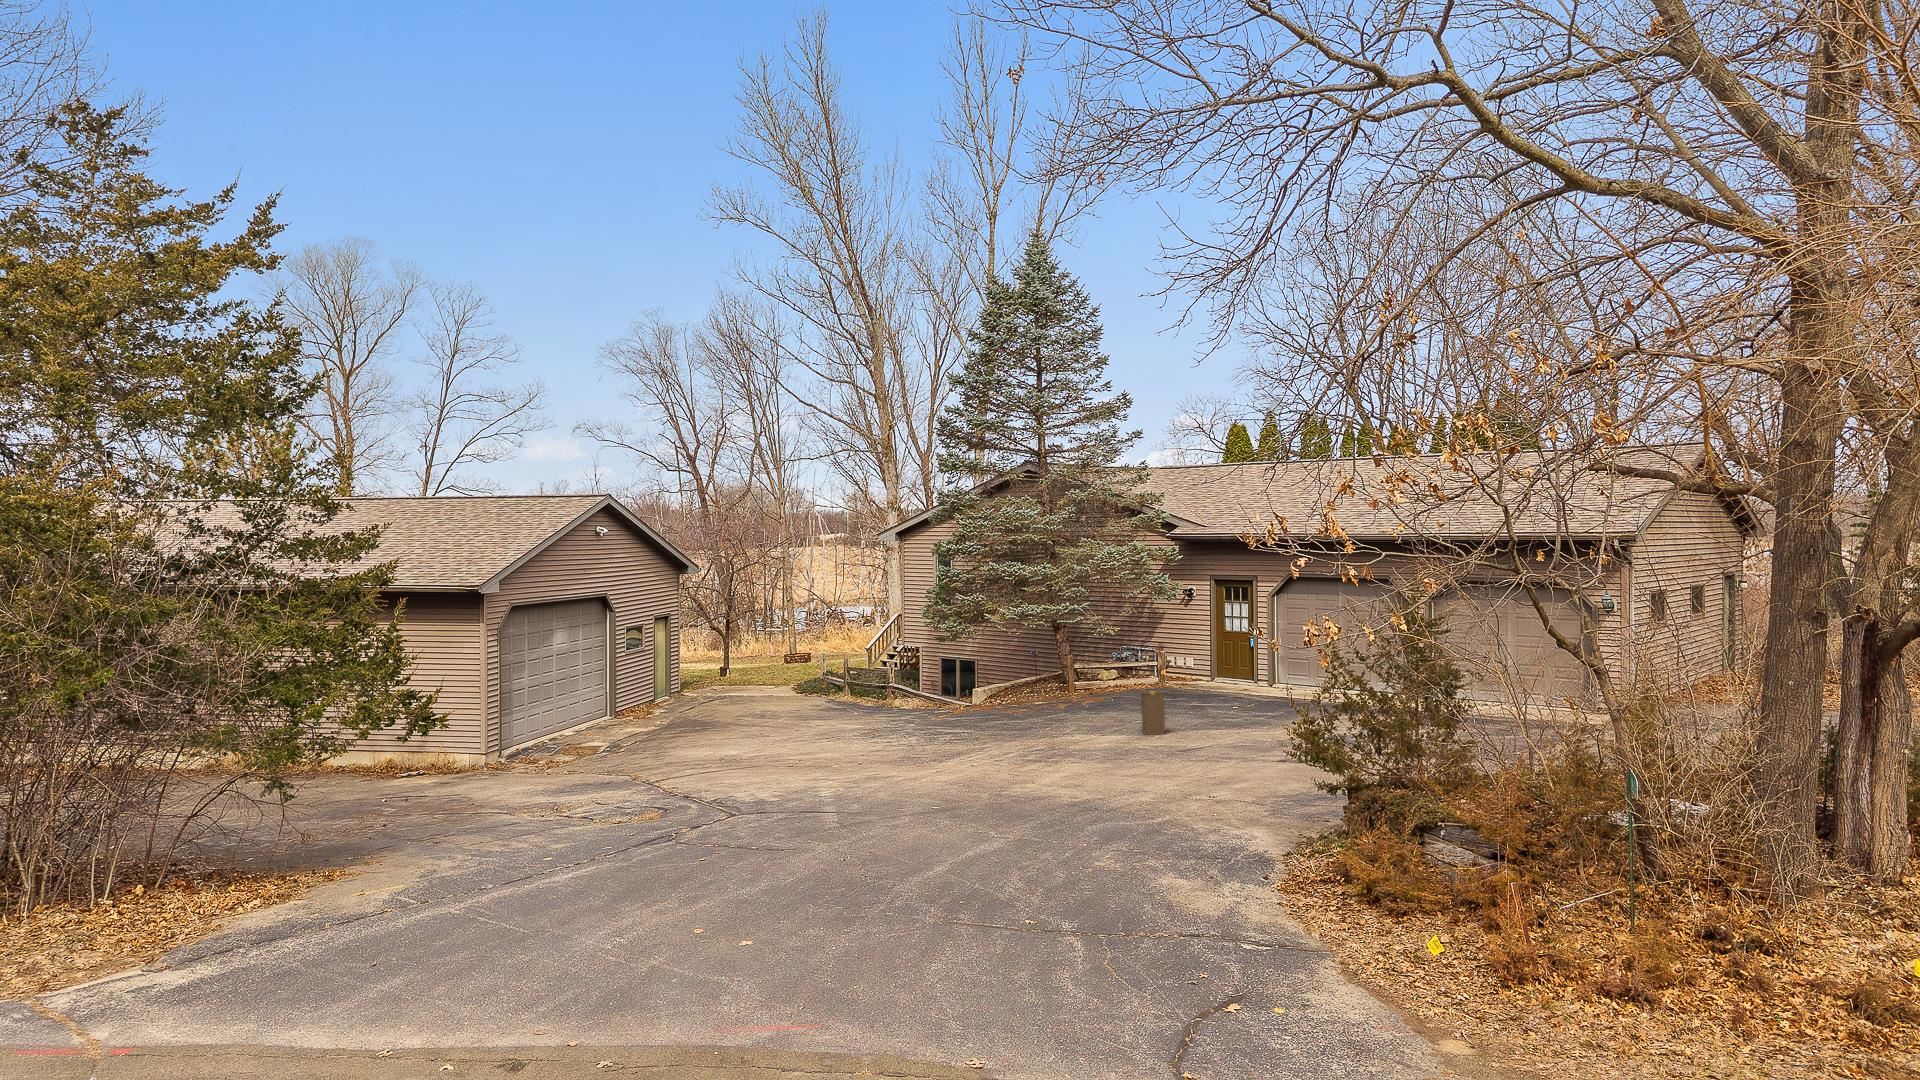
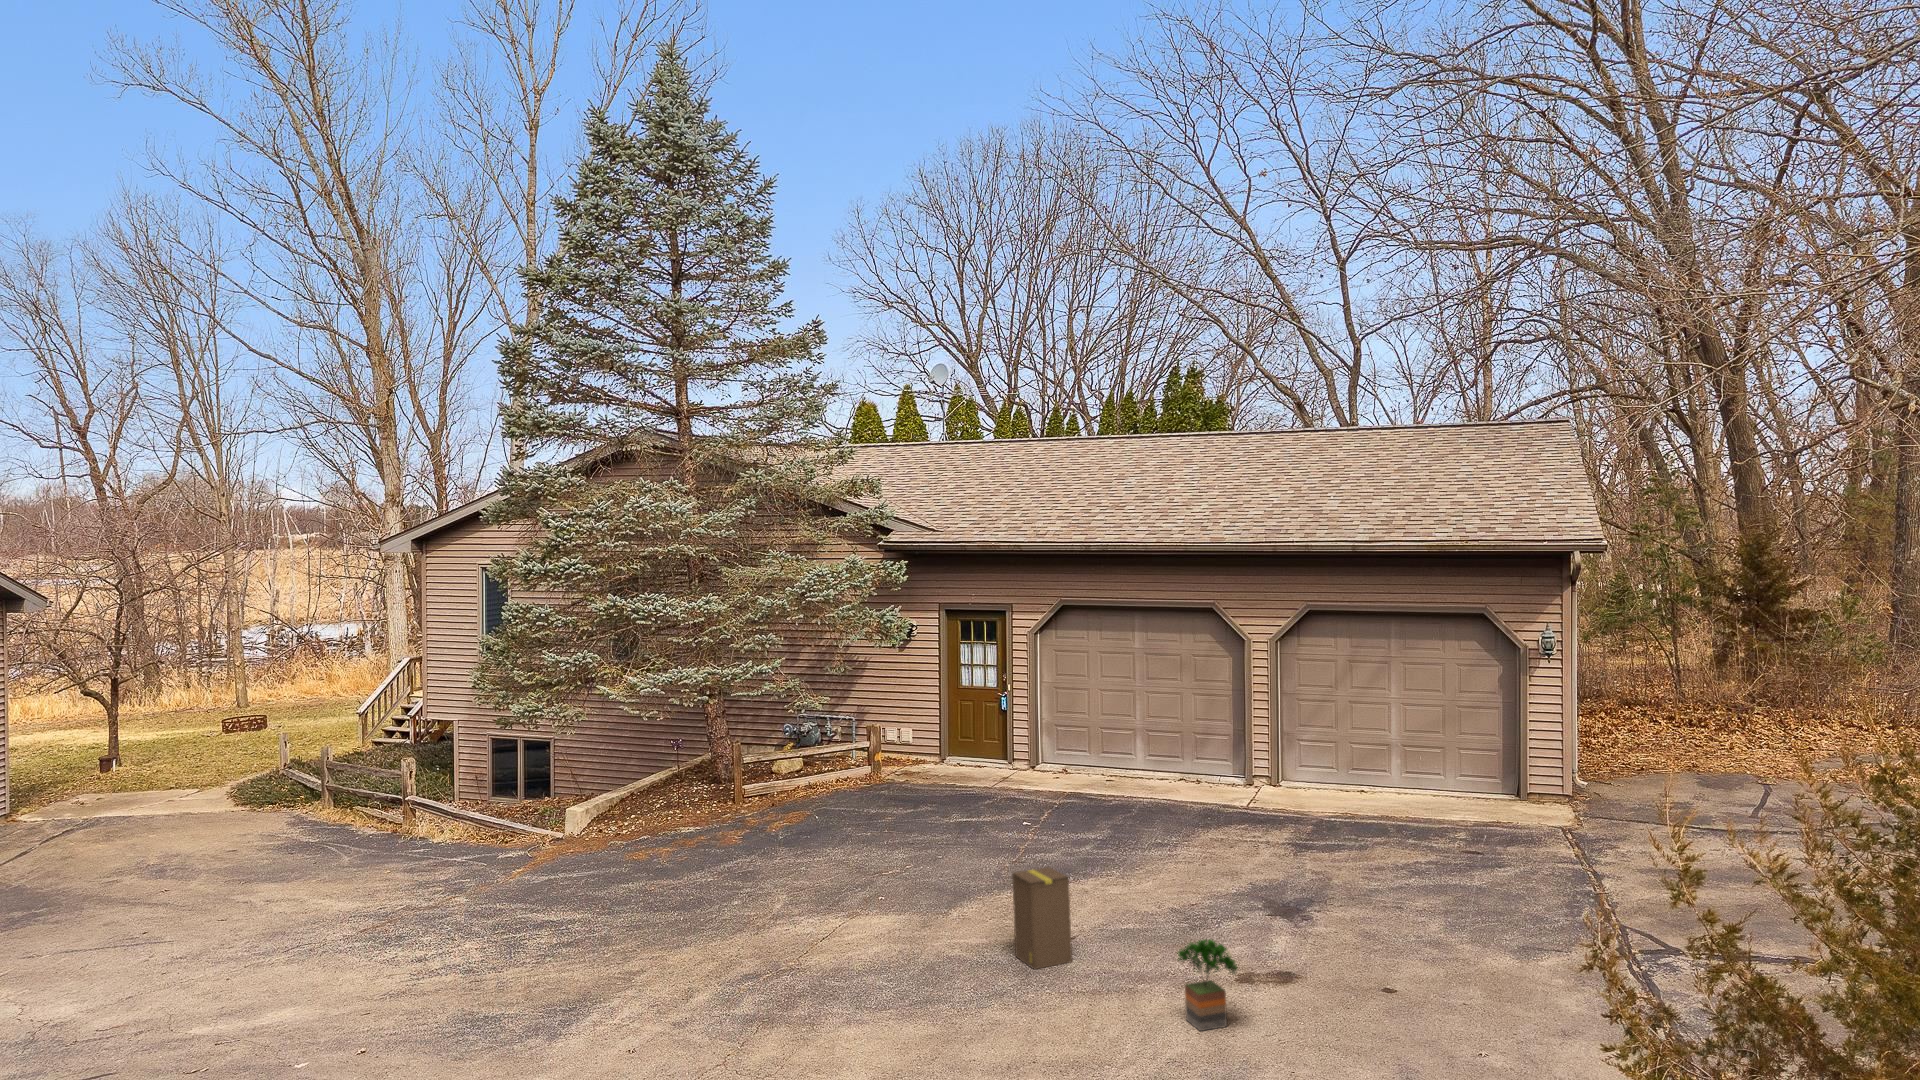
potted tree: none [1181,708,1207,746] -> present [1177,939,1237,1031]

